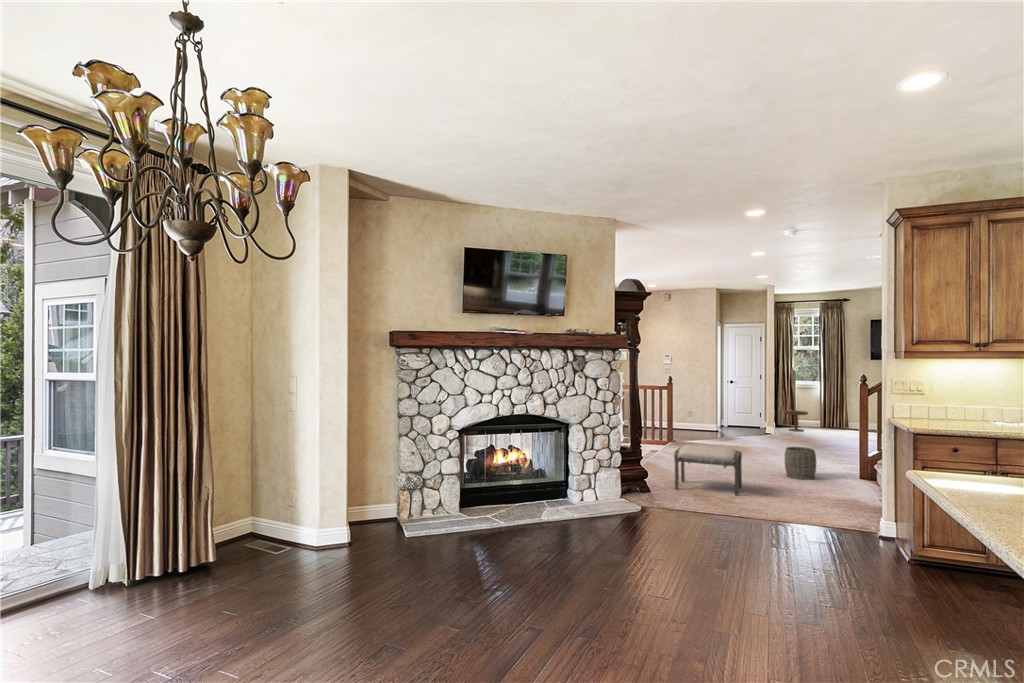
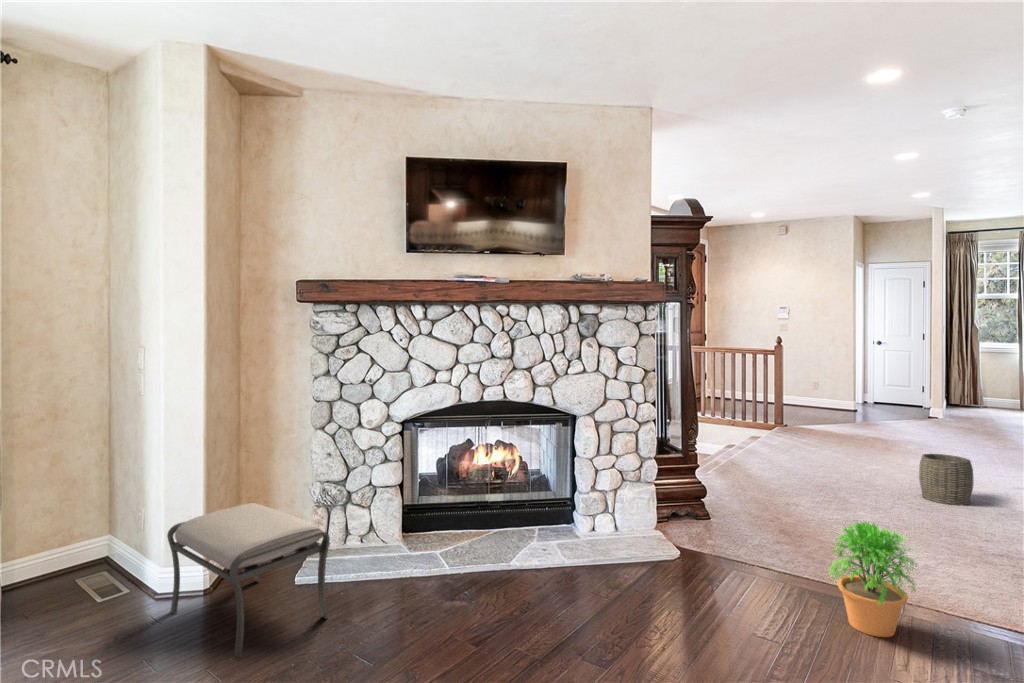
side table: present [784,409,808,432] -> none [913,397,950,452]
ottoman: present [674,445,742,496] -> present [167,503,330,662]
potted plant: none [728,476,778,539] -> present [830,521,917,637]

